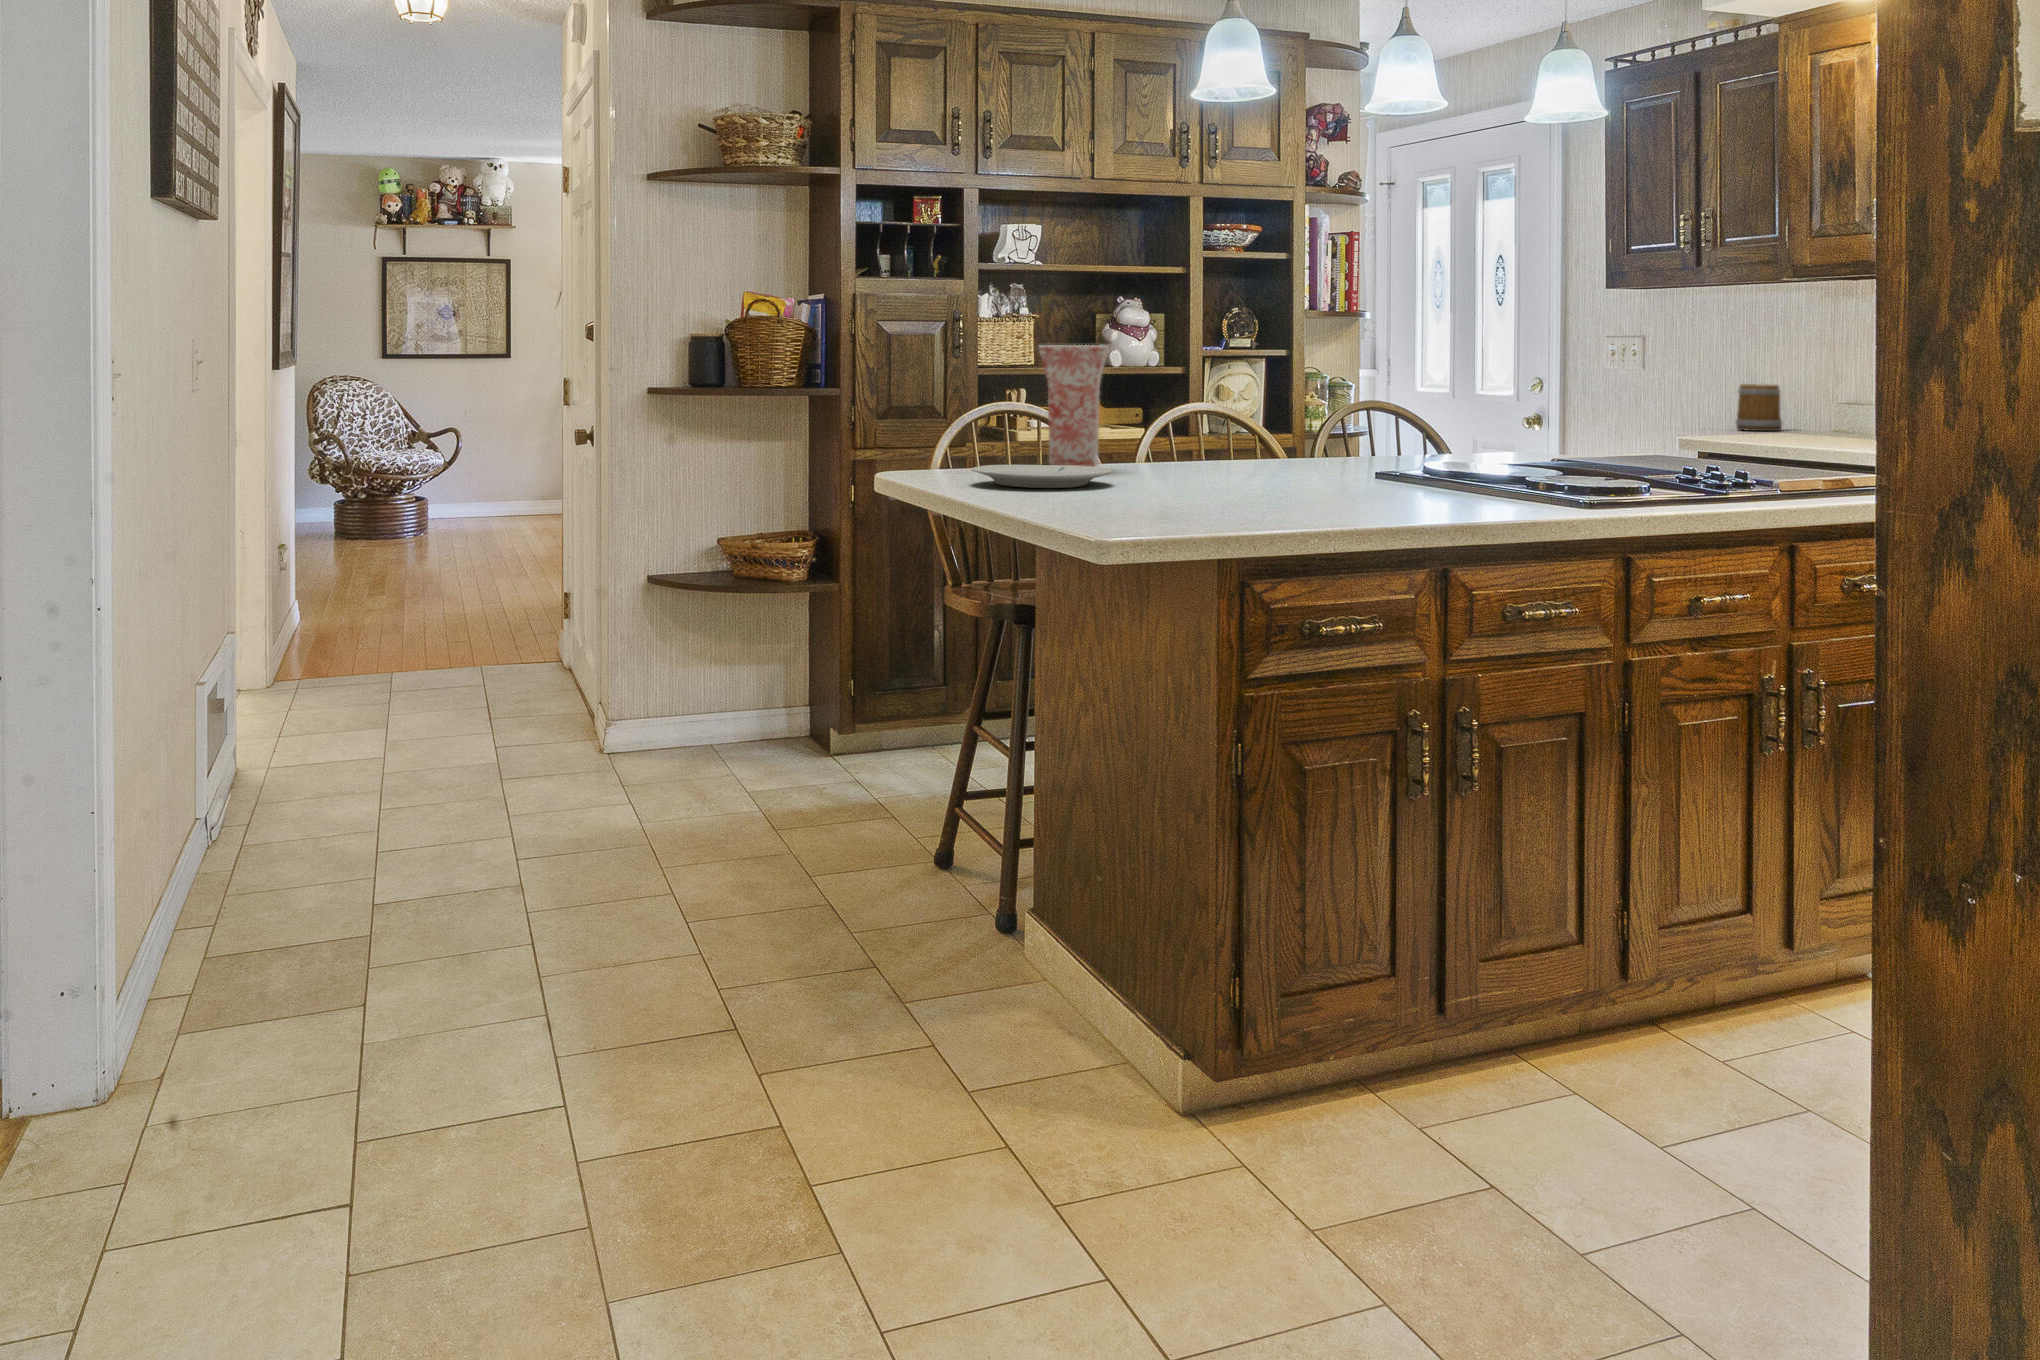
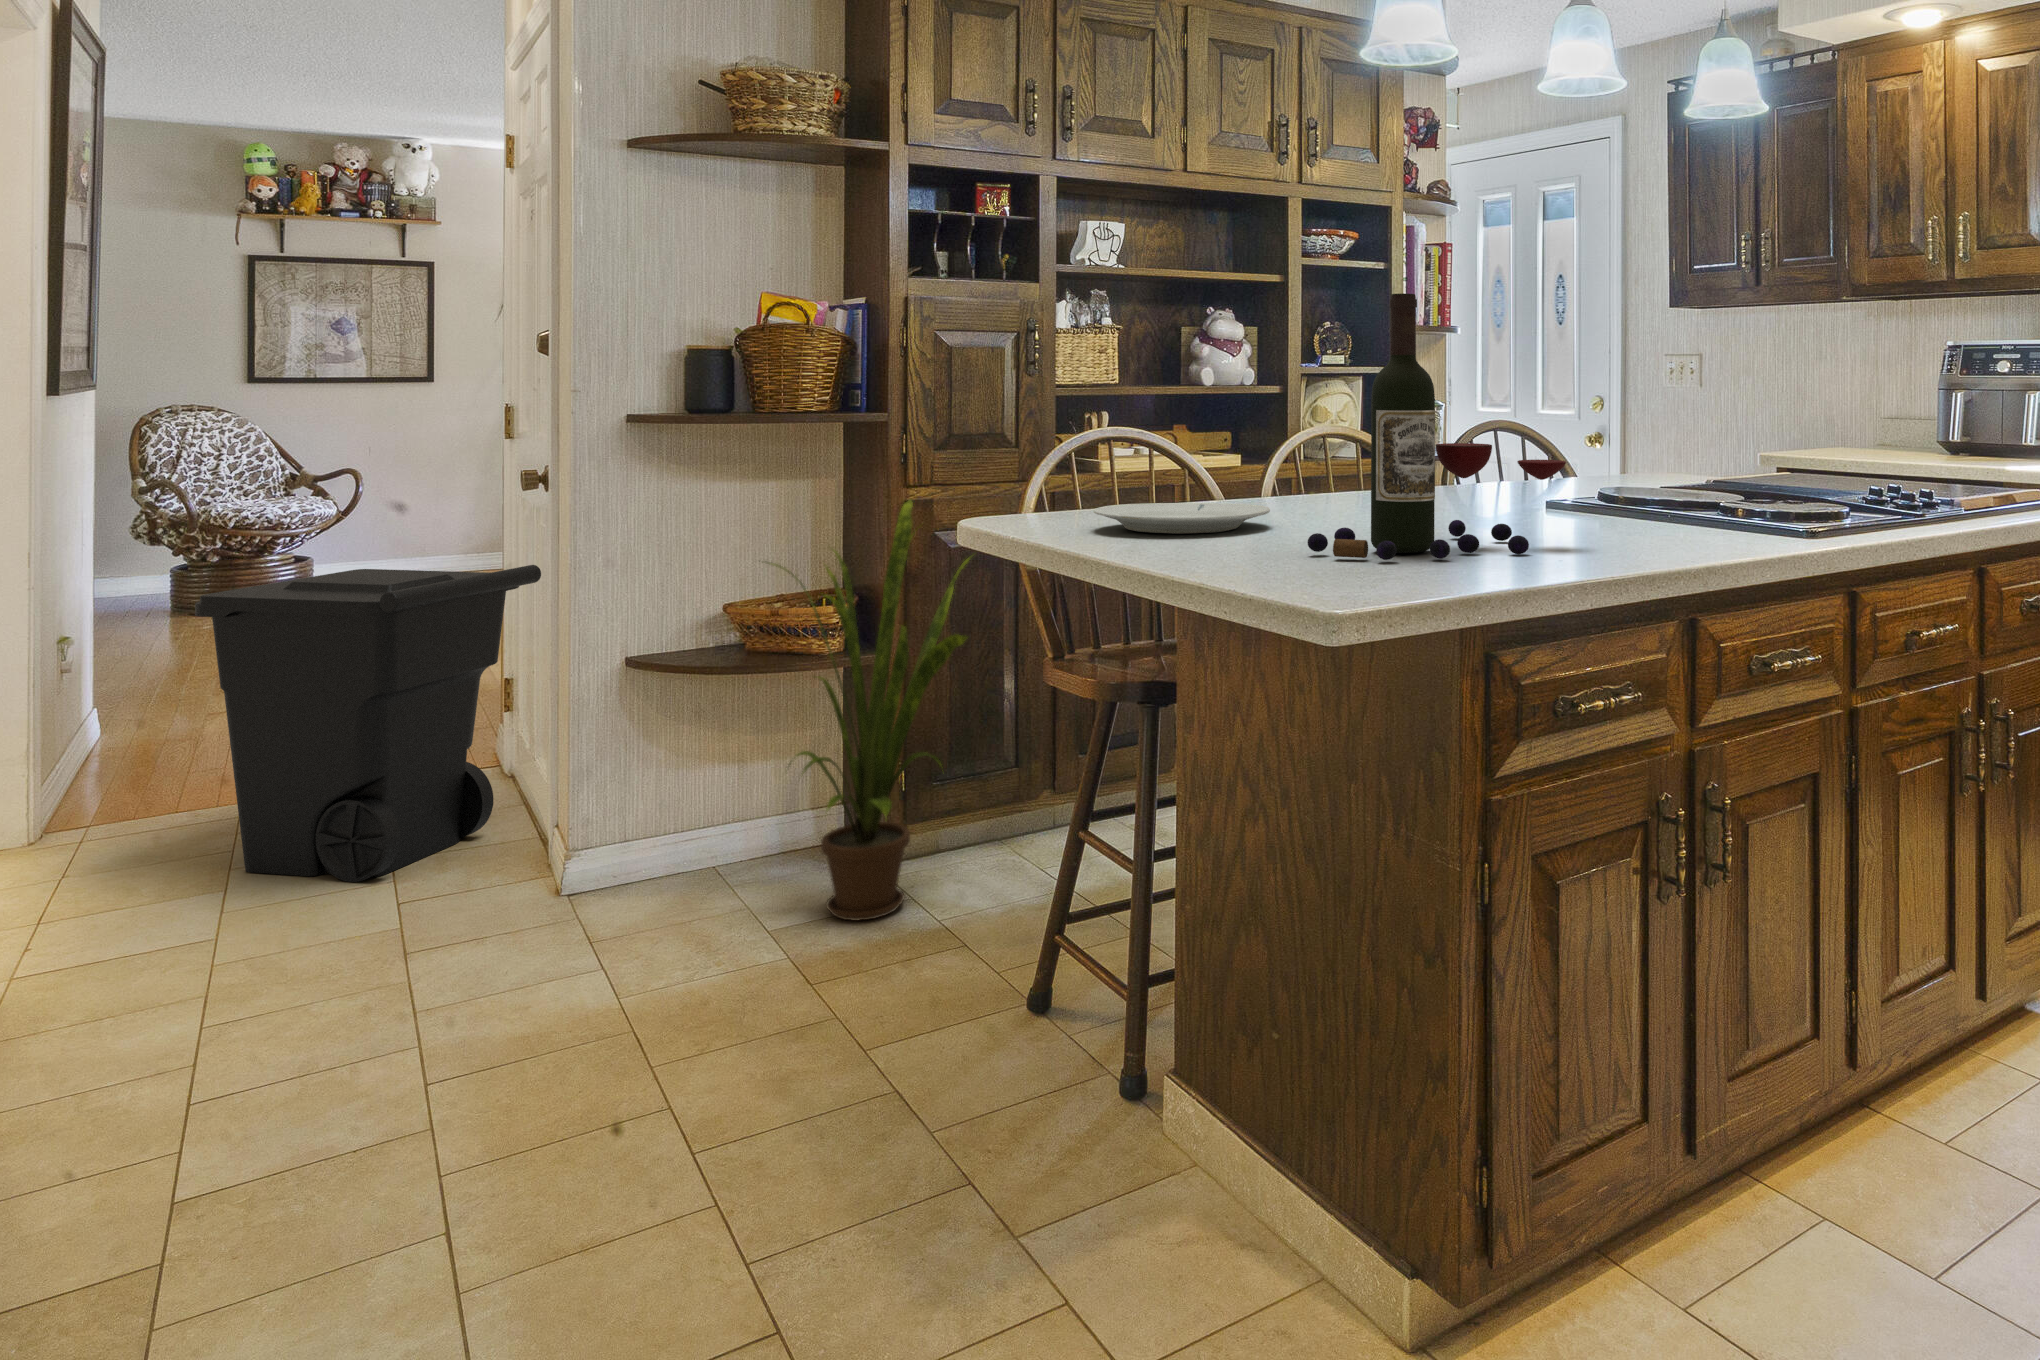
wine bottle: none [1117,300,1341,510] -> present [1308,293,1566,560]
vase: present [1038,345,1109,467] -> none [1162,355,1243,509]
mug: present [1736,384,1782,431] -> none [1793,400,1834,445]
house plant: none [739,459,912,793] -> present [769,500,972,921]
trash can: none [365,503,589,732] -> present [195,565,541,882]

